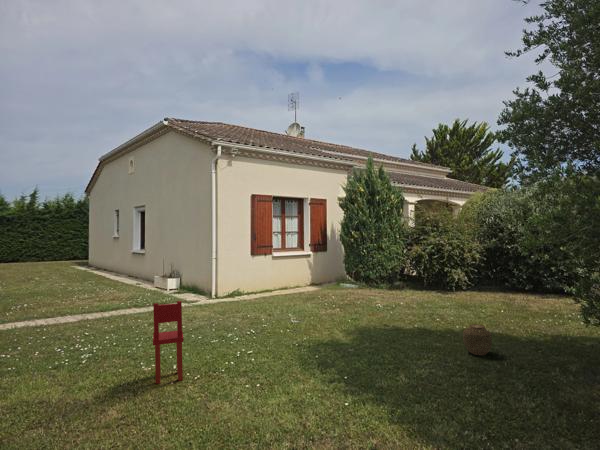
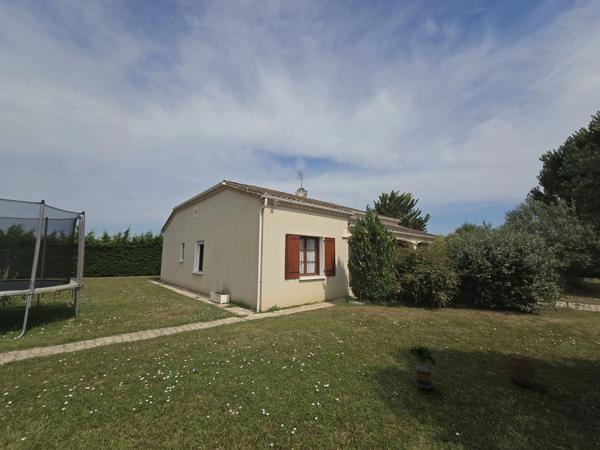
chair: present [153,301,184,384] -> none [236,340,268,431]
potted tree: none [353,316,380,358] -> present [409,347,436,389]

